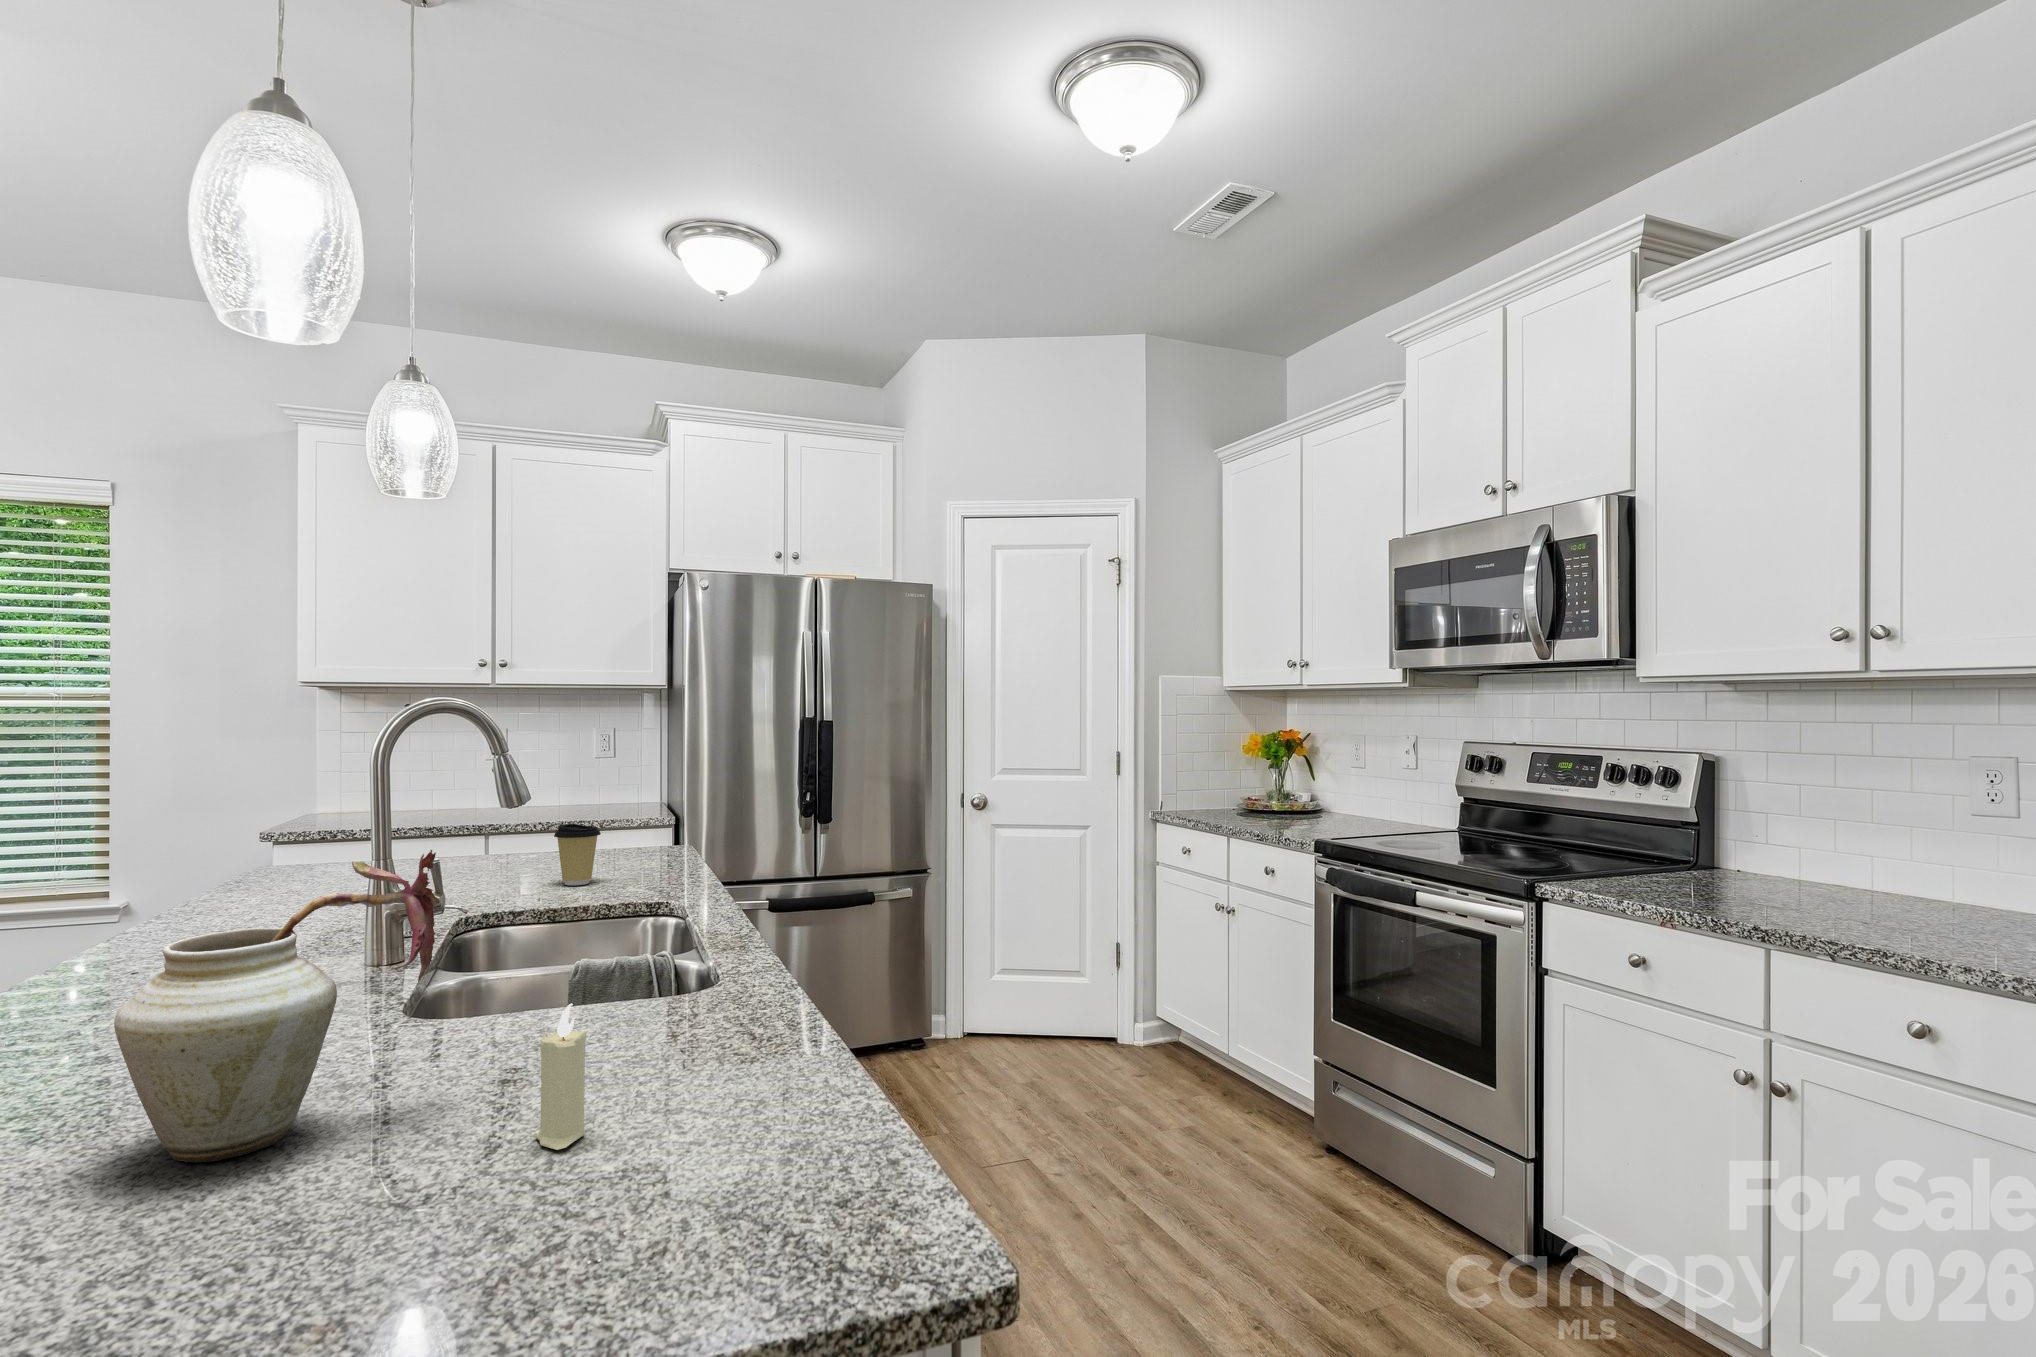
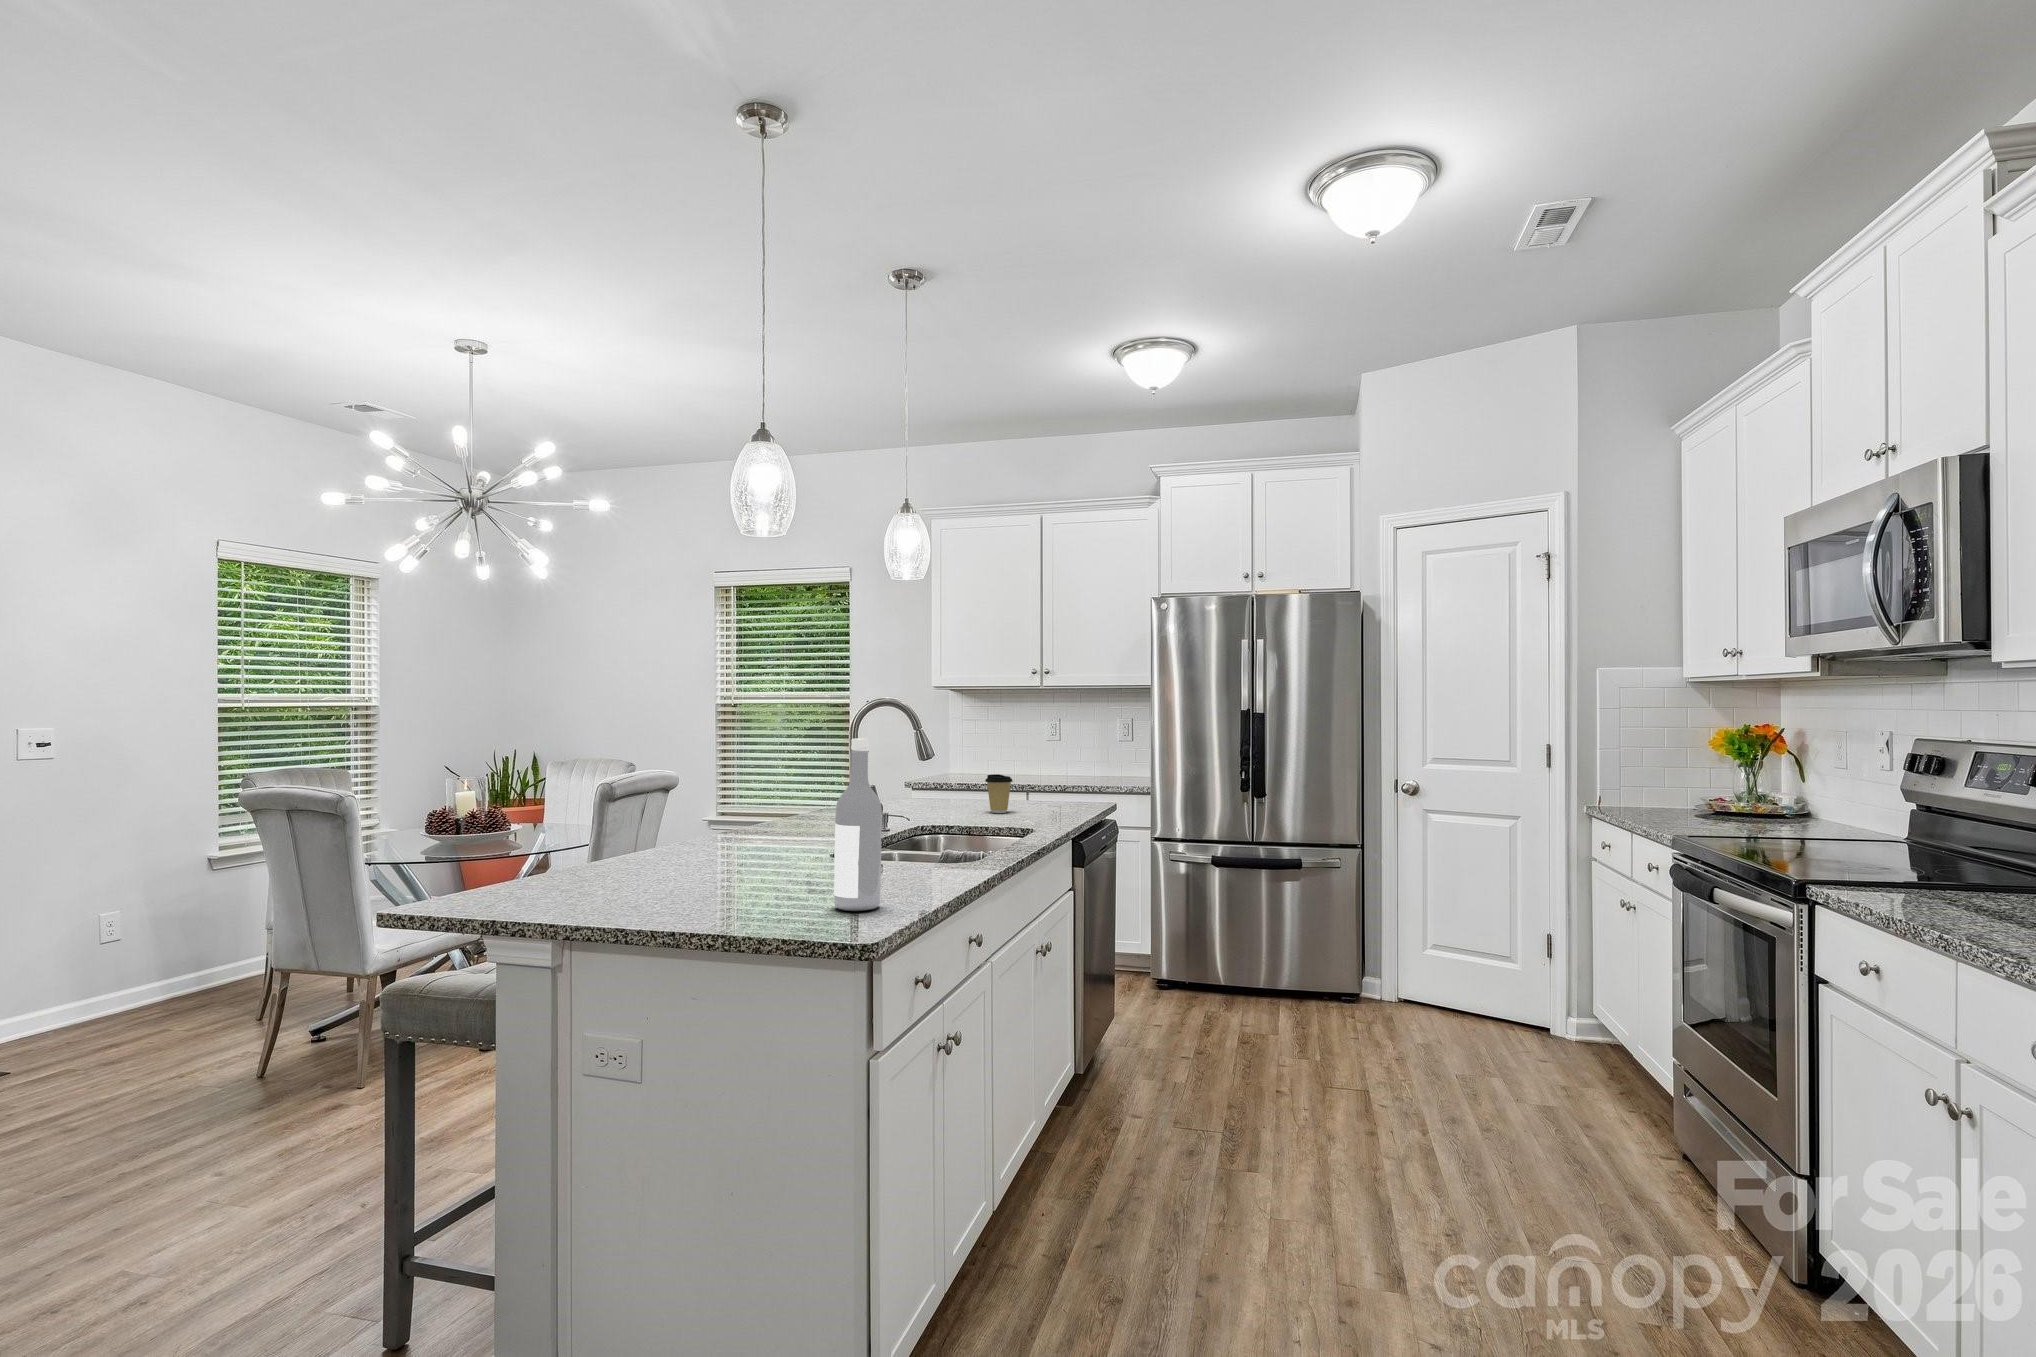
wine bottle: none [716,808,817,1185] -> present [834,738,882,911]
vase: present [114,850,440,1162] -> none [673,757,793,878]
candle: present [533,1004,586,1150] -> none [797,828,819,892]

